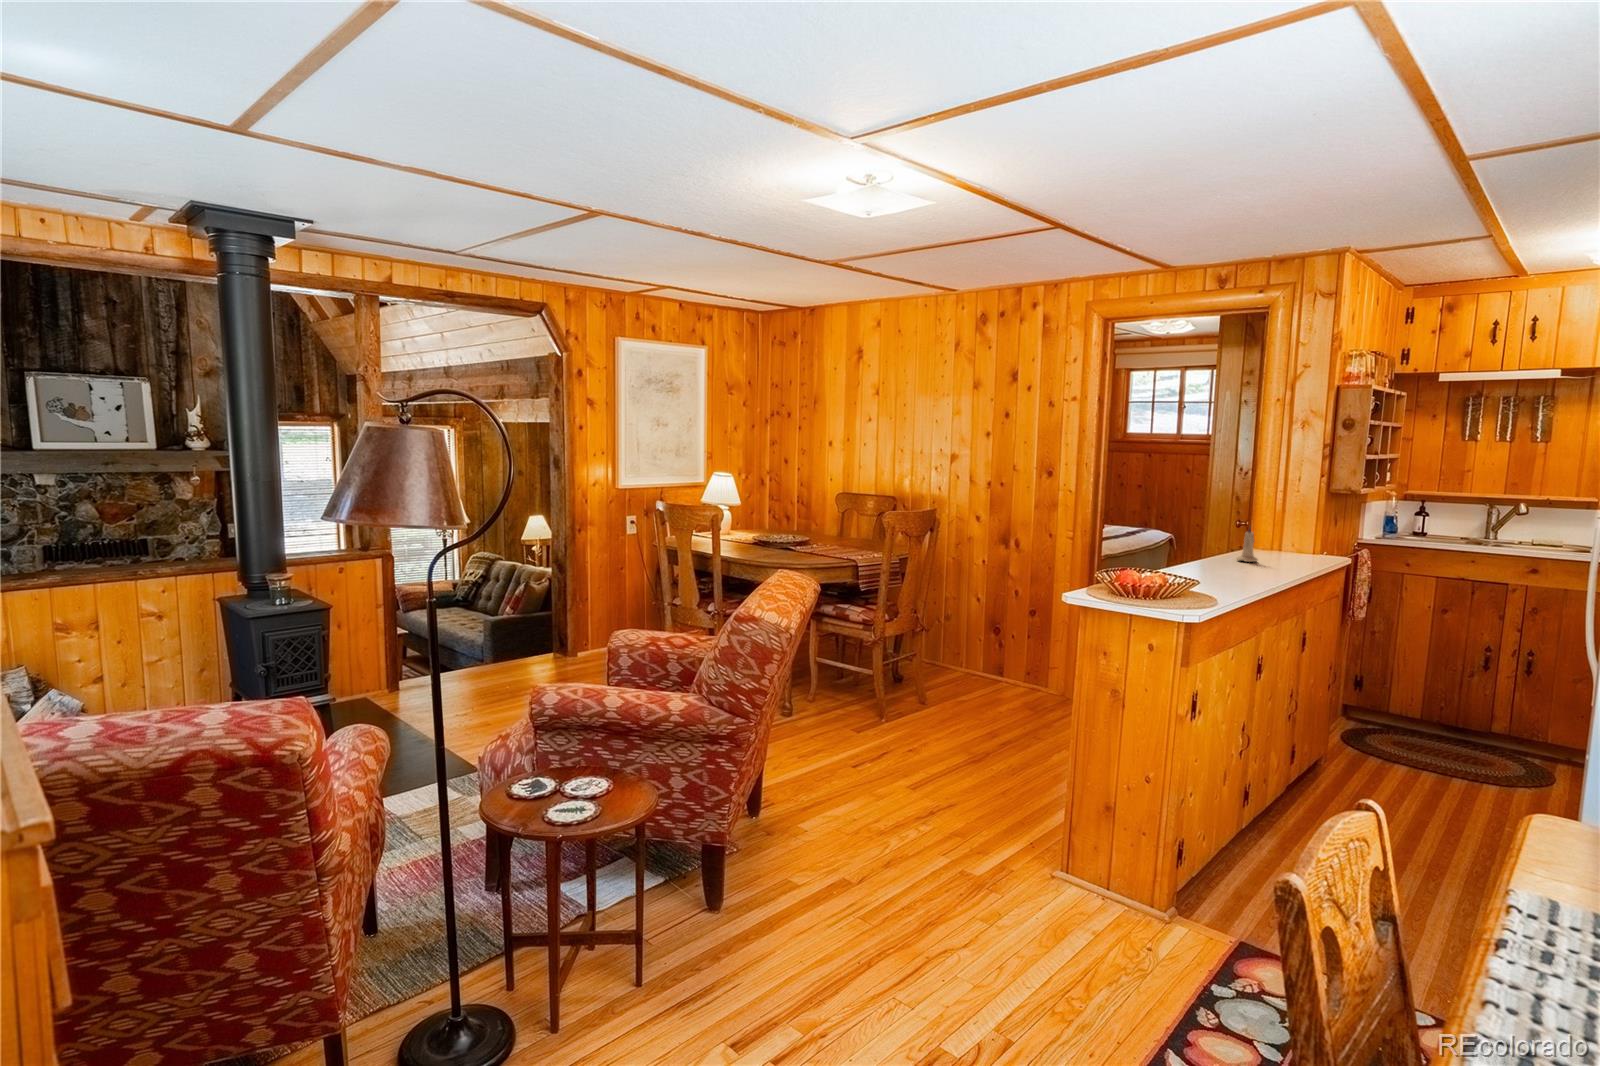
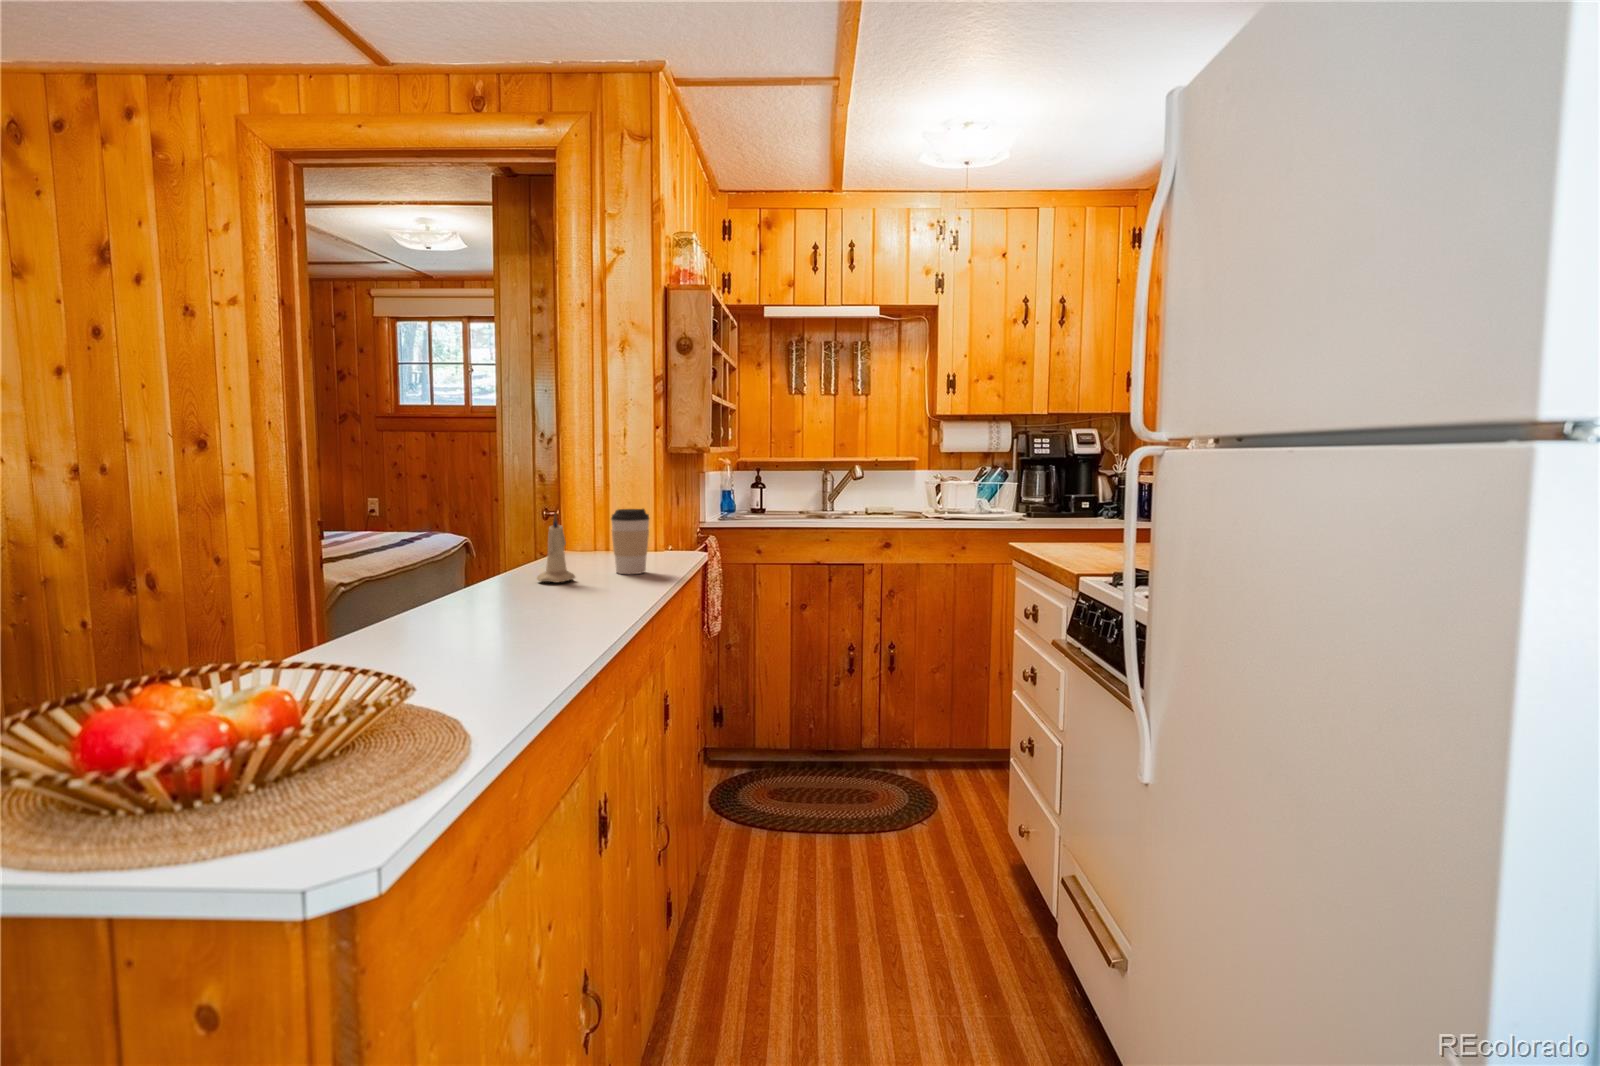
coffee cup: none [1283,526,1308,563] -> present [611,509,649,574]

